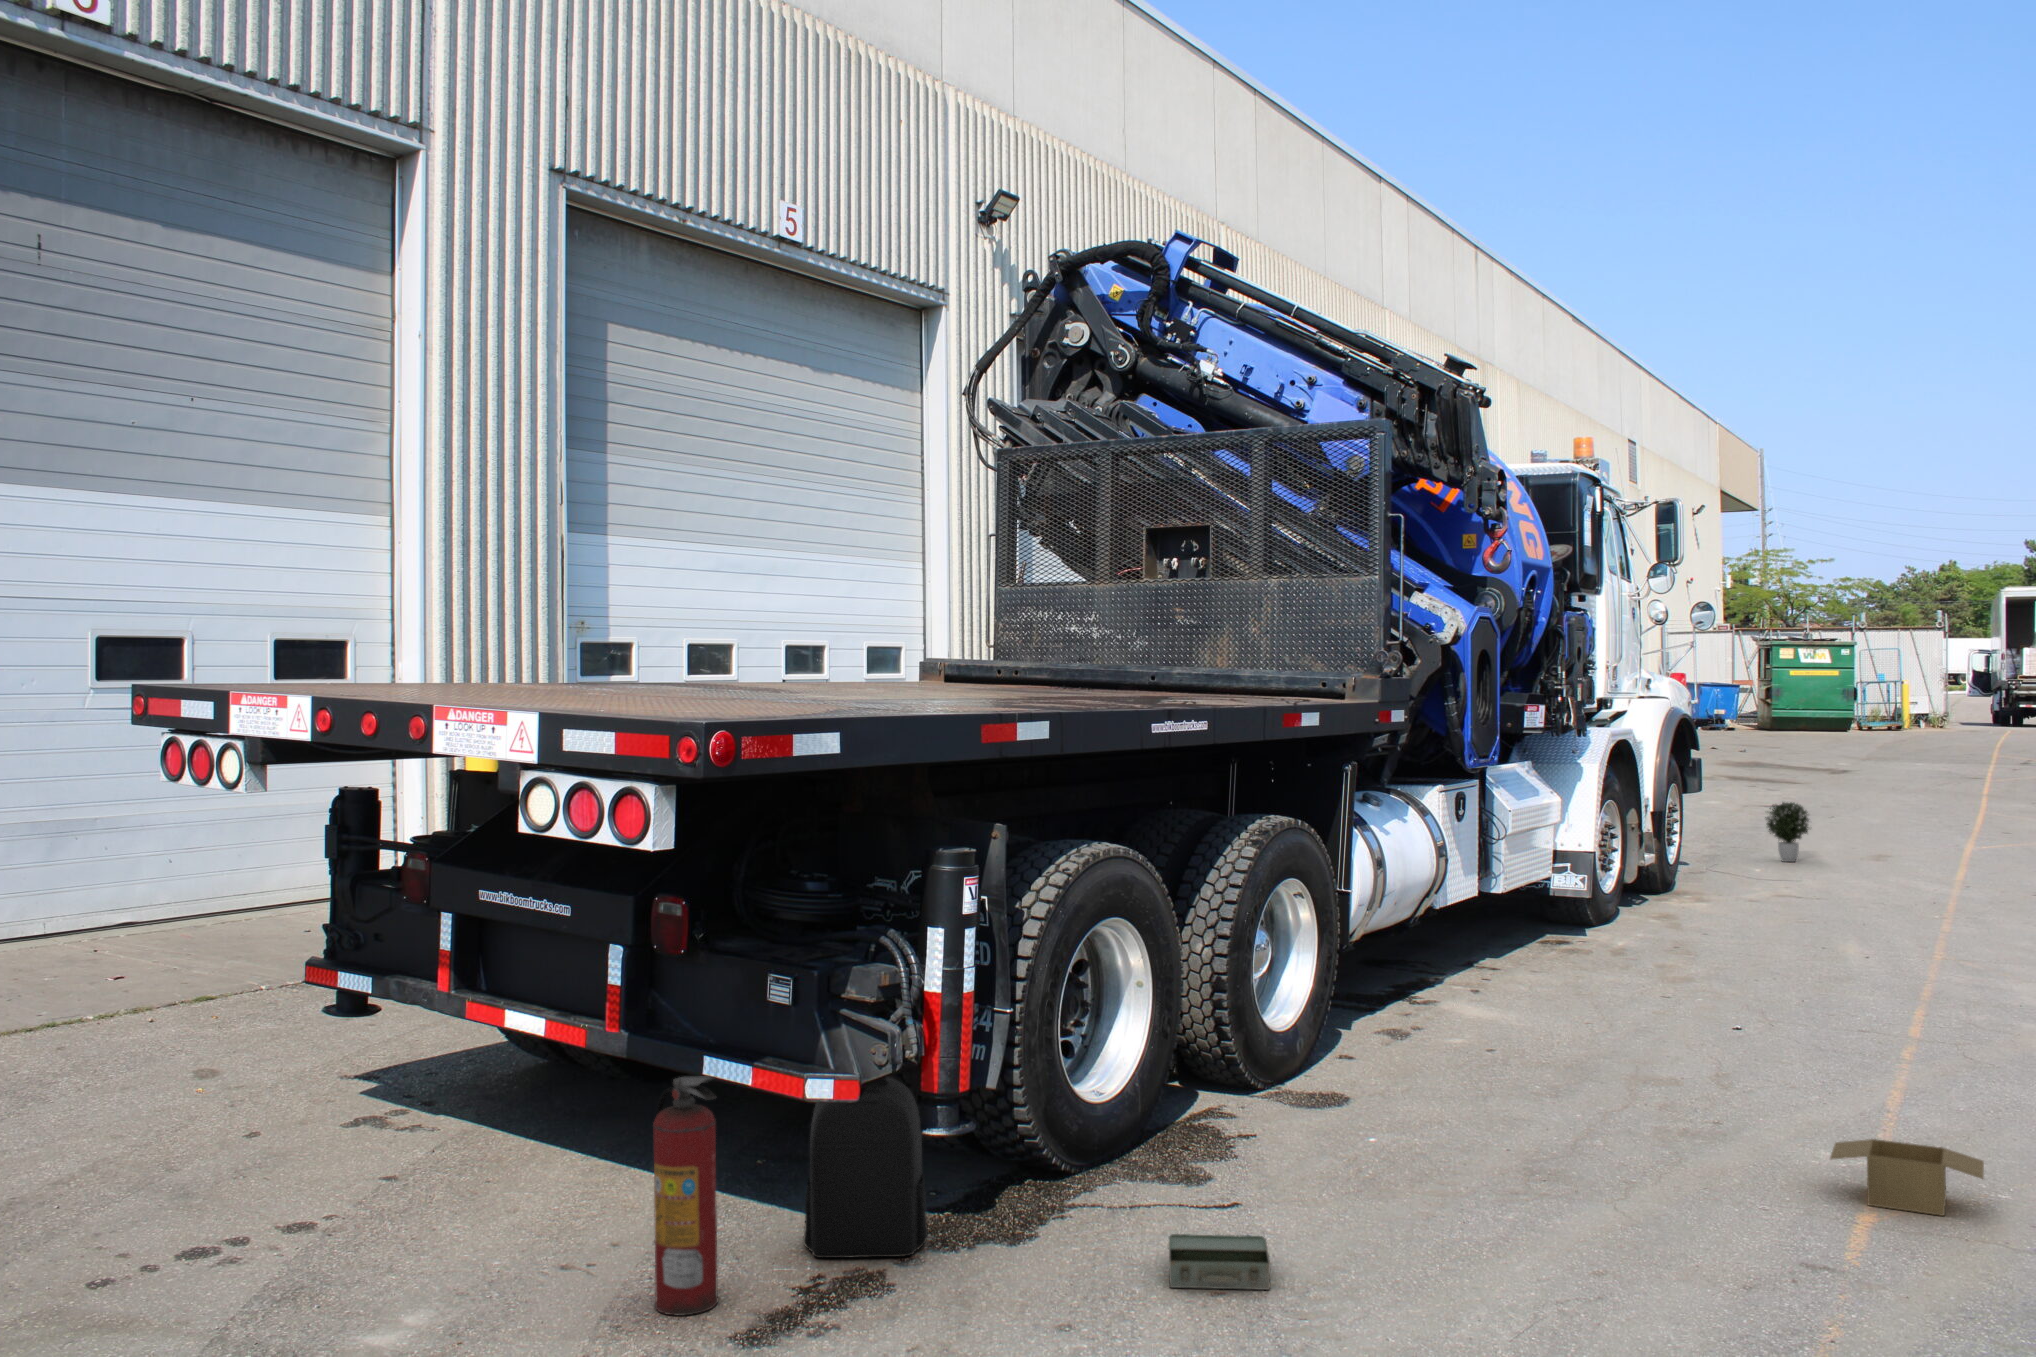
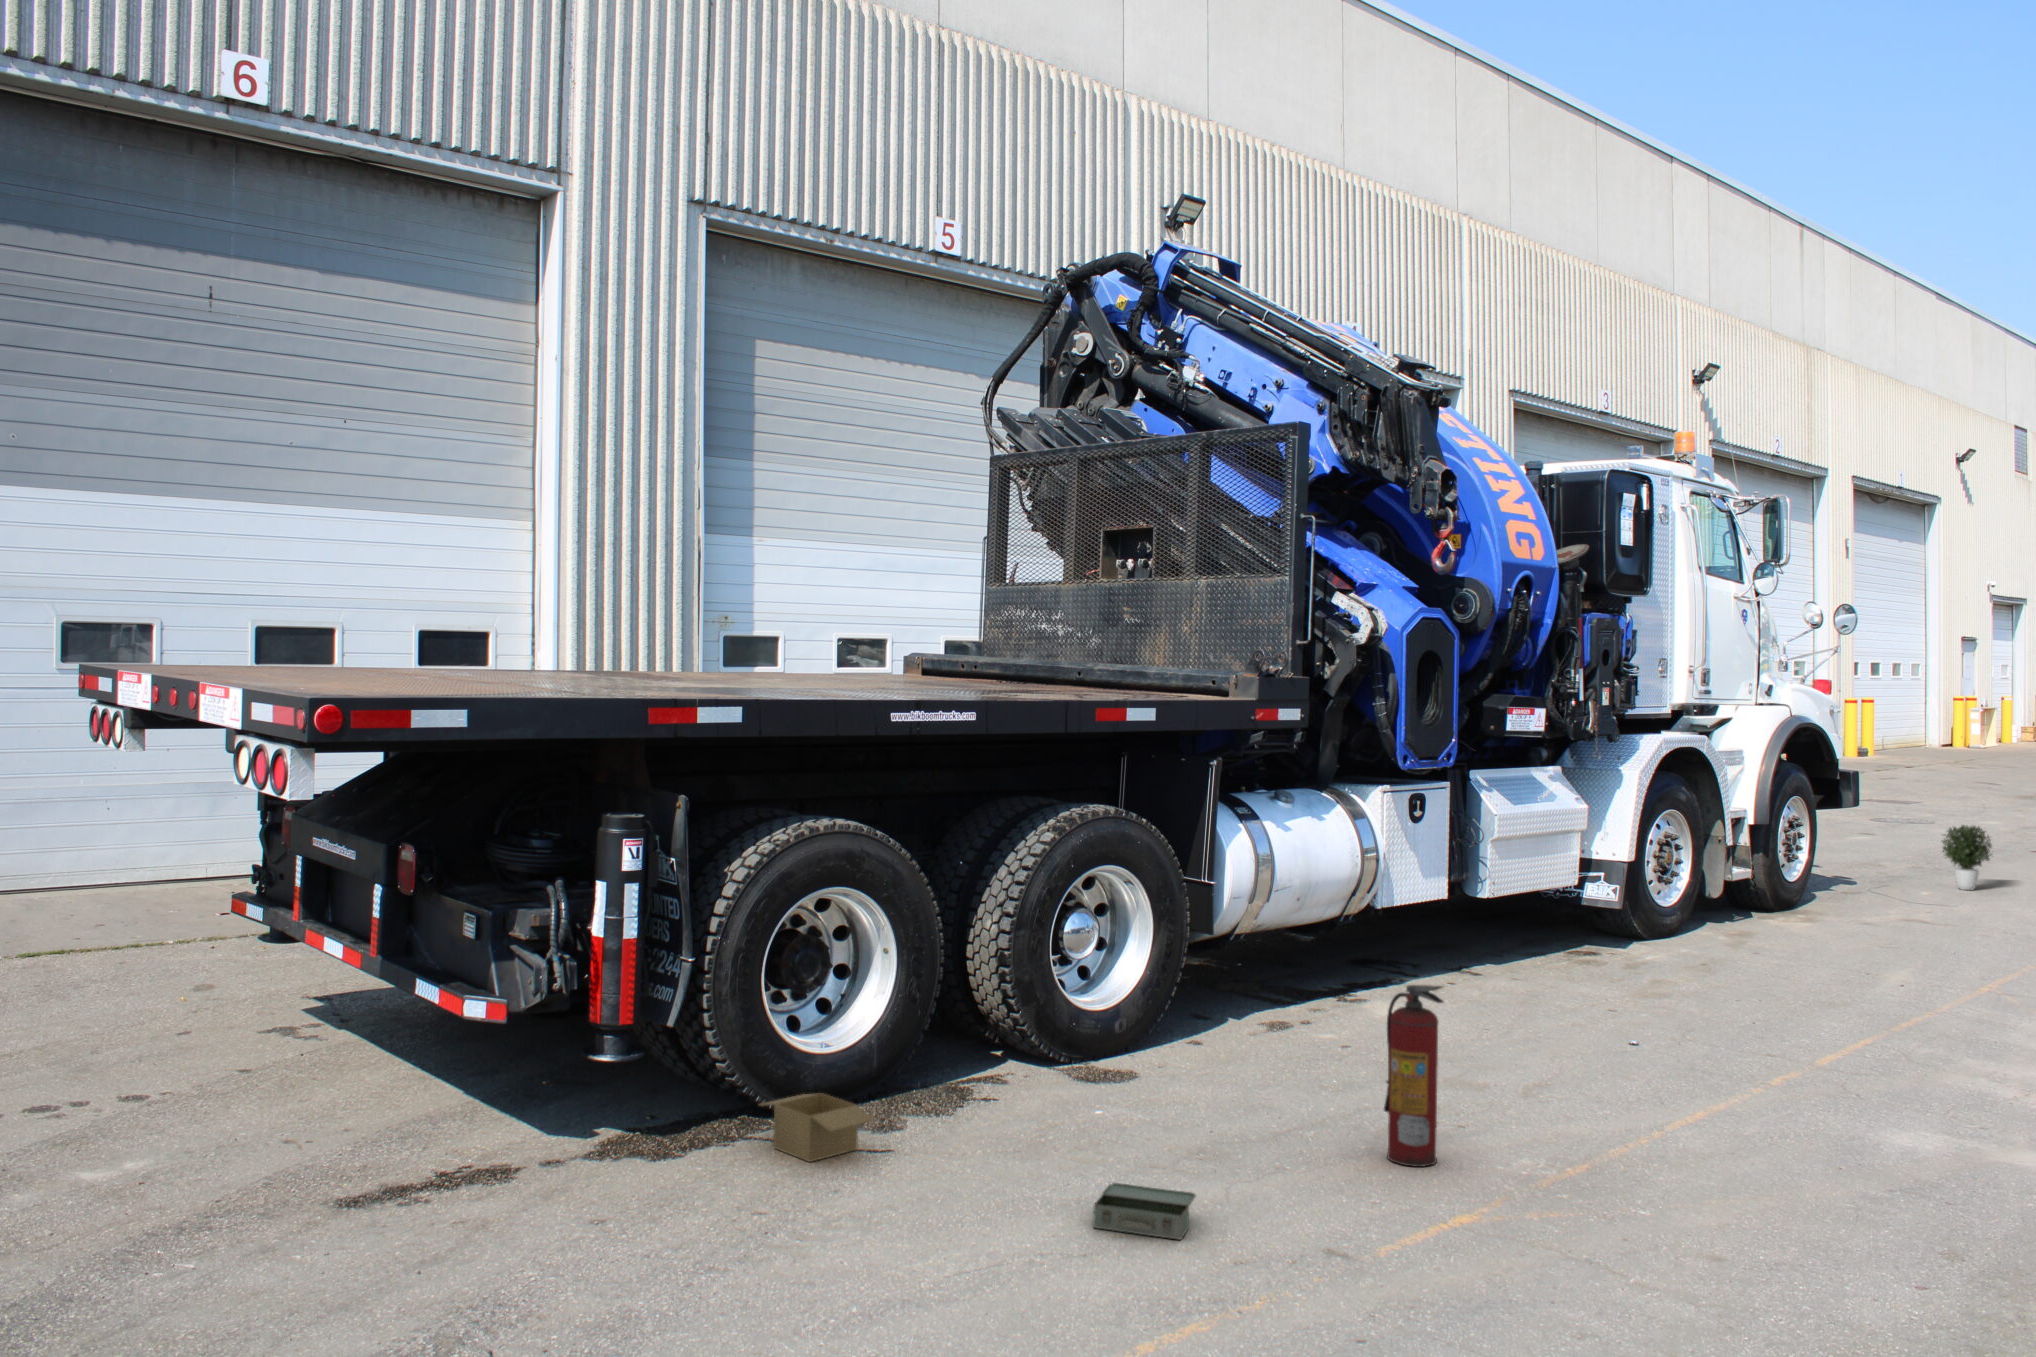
fire extinguisher: present [653,1076,718,1316] -> present [1384,985,1443,1167]
backpack: present [803,1076,928,1258] -> none [504,997,612,1161]
cardboard box: present [1830,1139,1984,1216] -> present [760,1093,875,1162]
toolbox: present [1168,1234,1270,1290] -> present [1093,1183,1195,1240]

